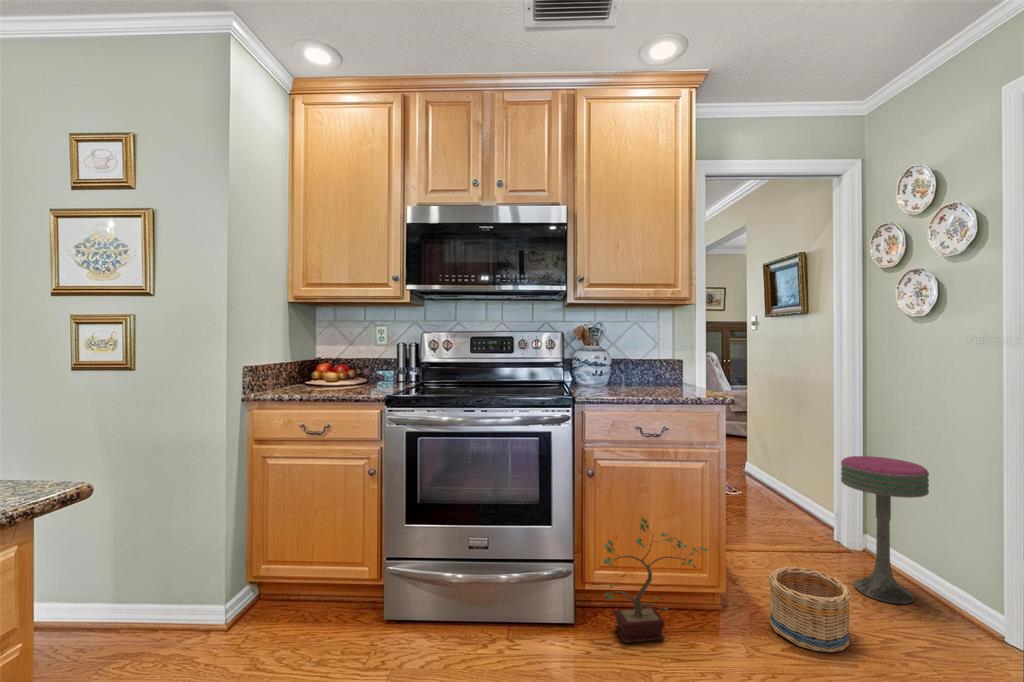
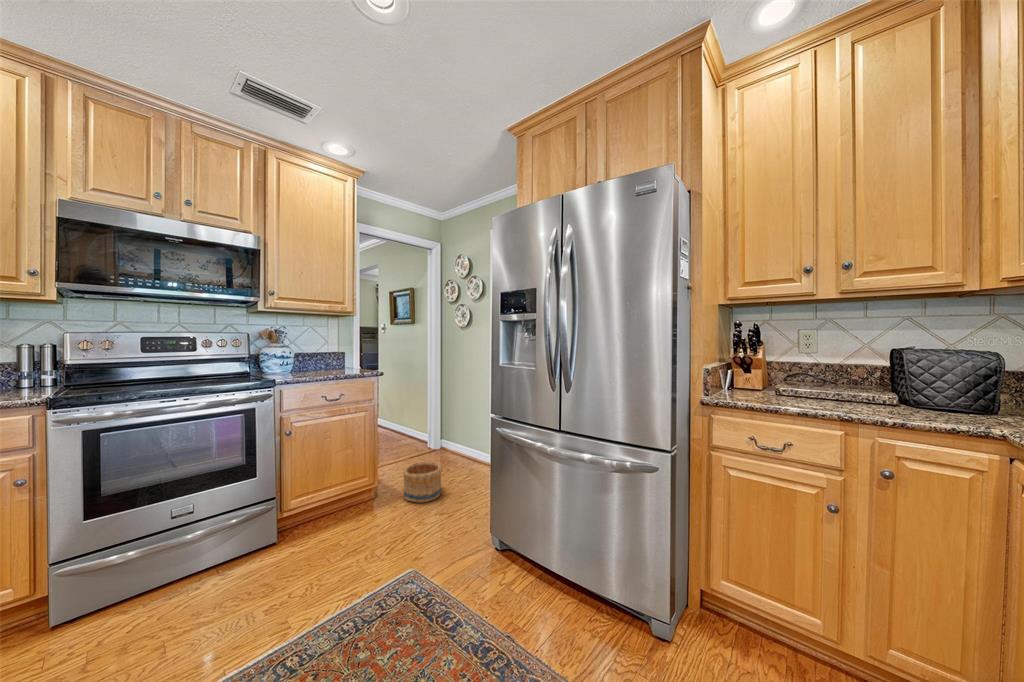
bar stool: present [841,456,929,604] -> none [434,398,470,469]
potted plant: present [603,518,708,643] -> none [300,456,373,542]

